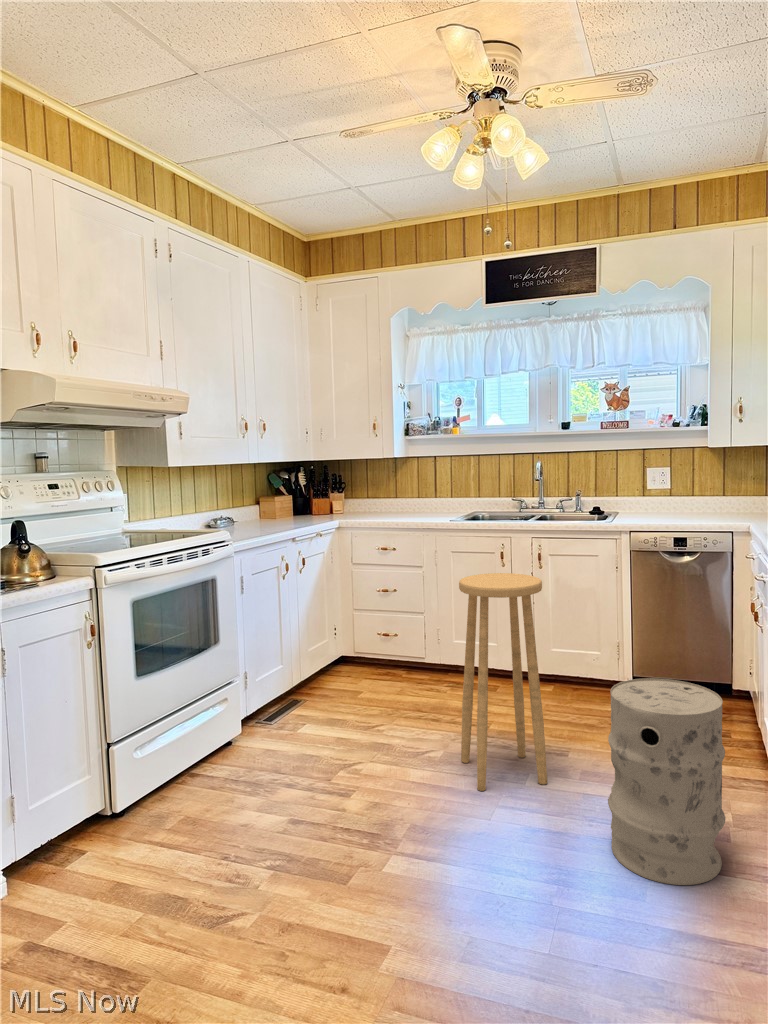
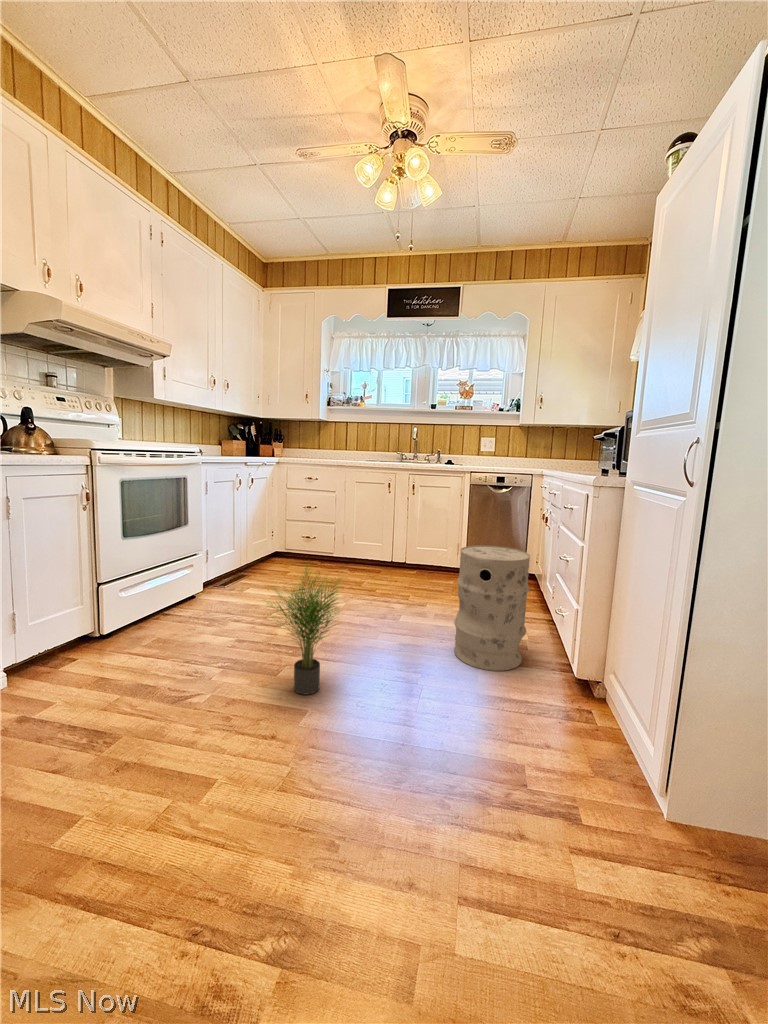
stool: present [459,573,547,791] -> none [357,483,418,623]
potted plant: none [320,724,438,920] -> present [268,568,339,695]

